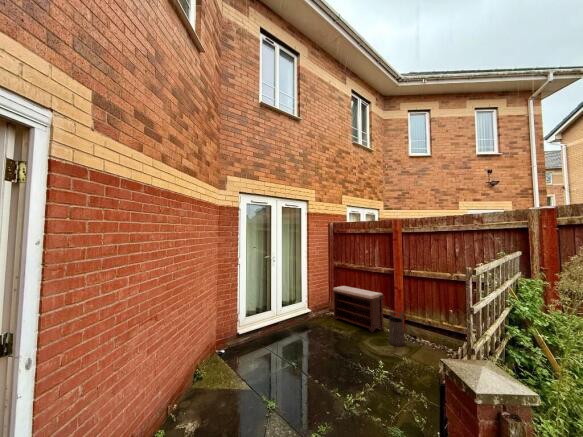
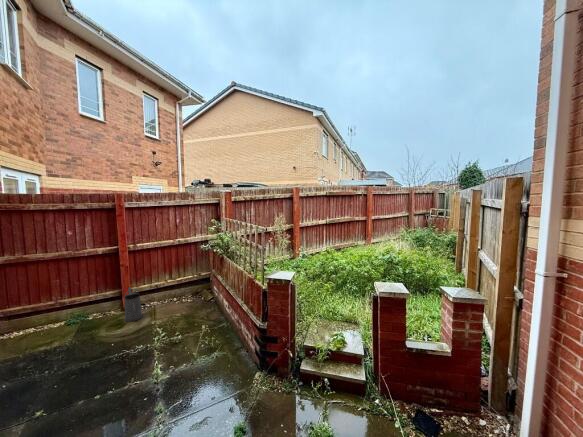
bench: present [332,286,384,333] -> none [8,277,105,338]

